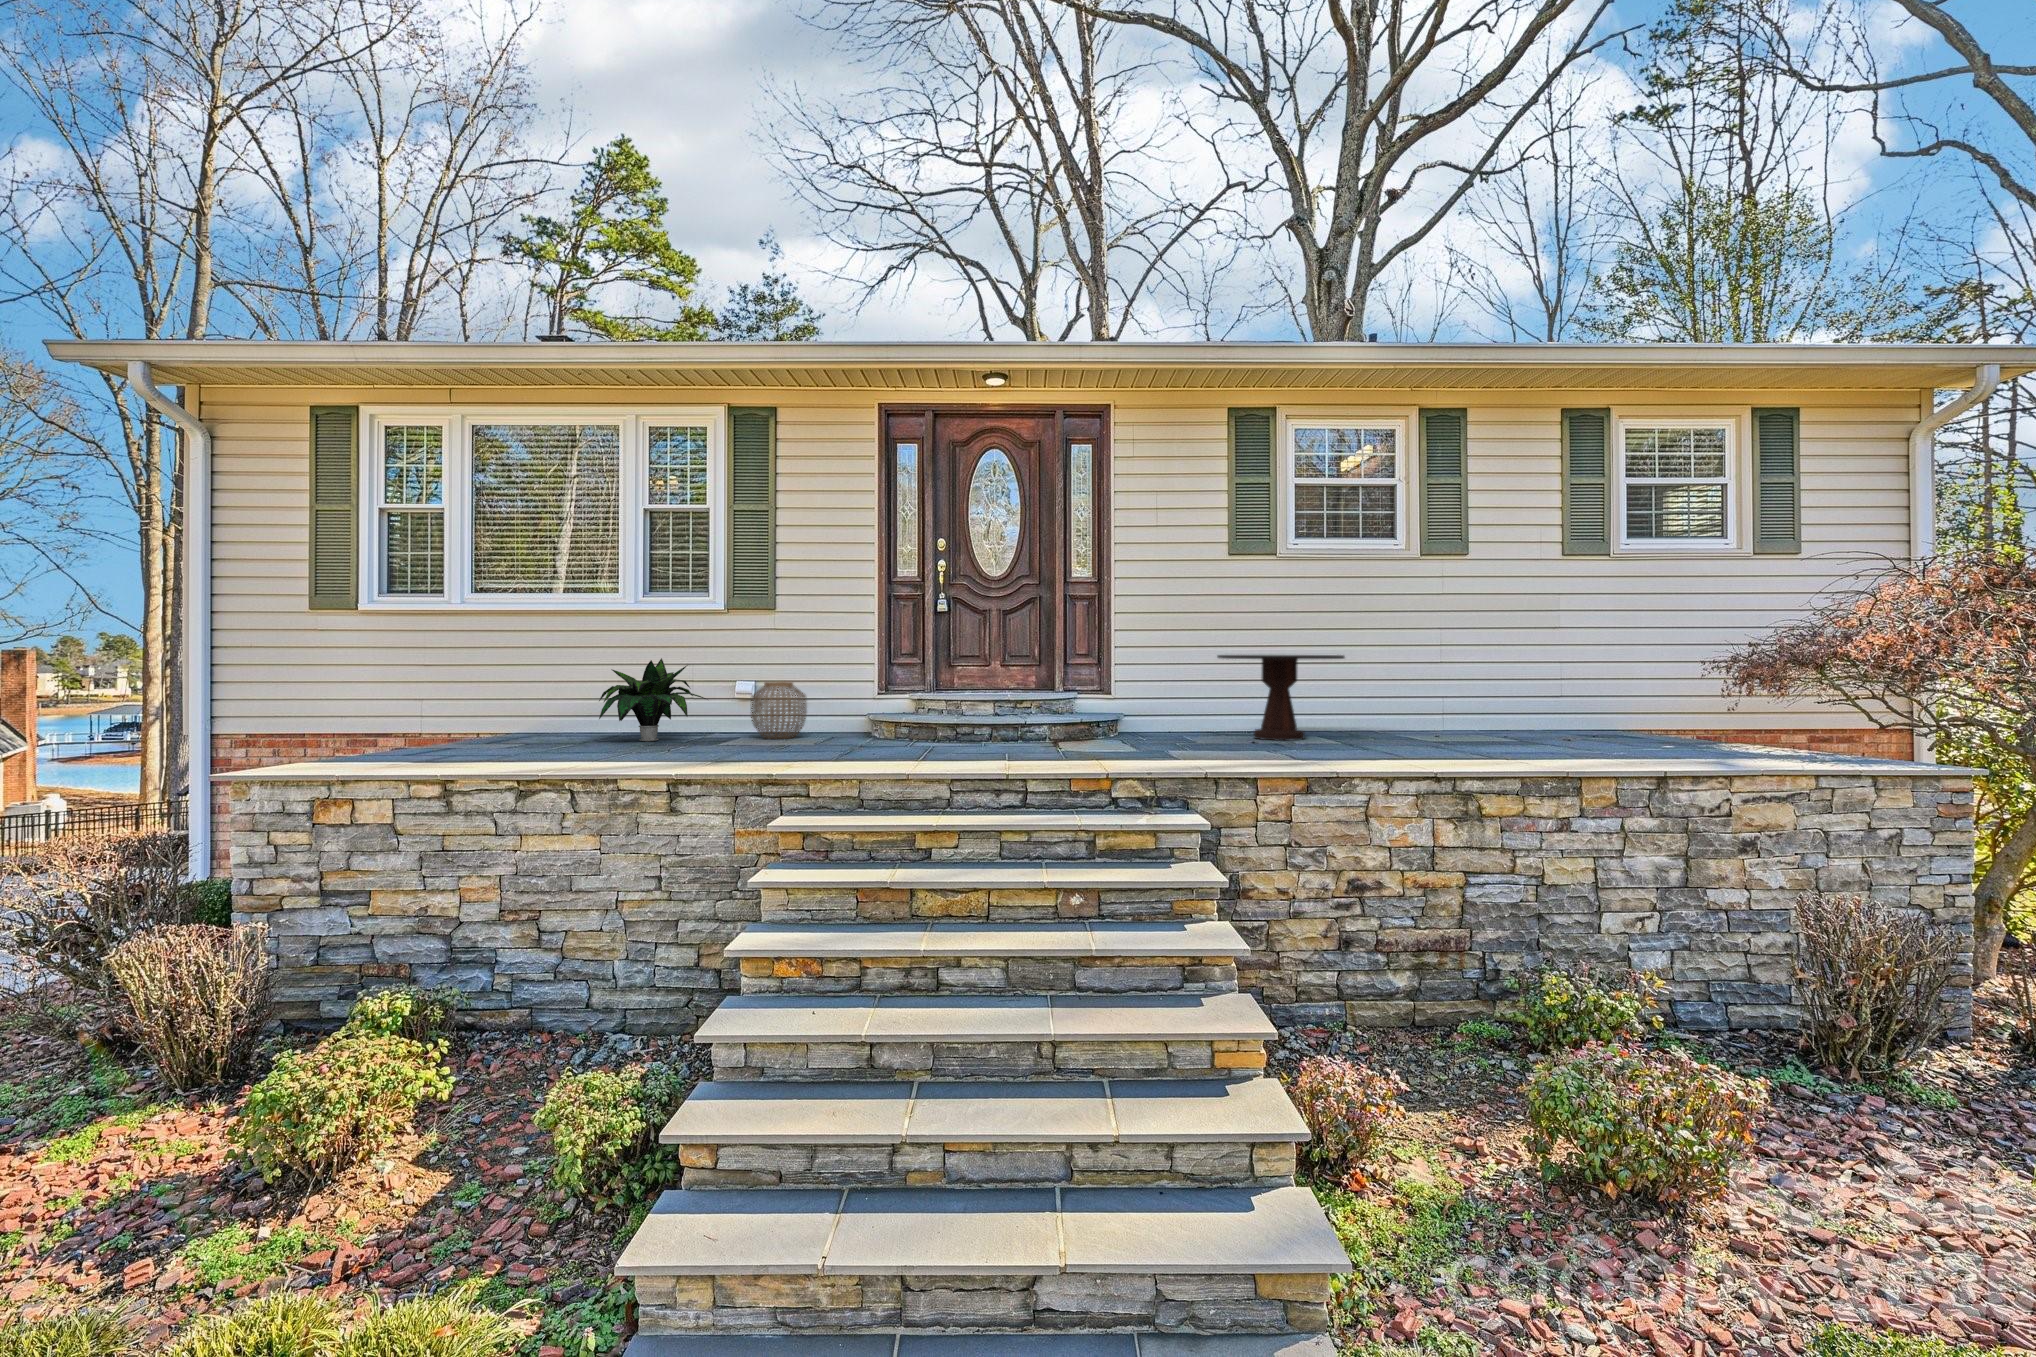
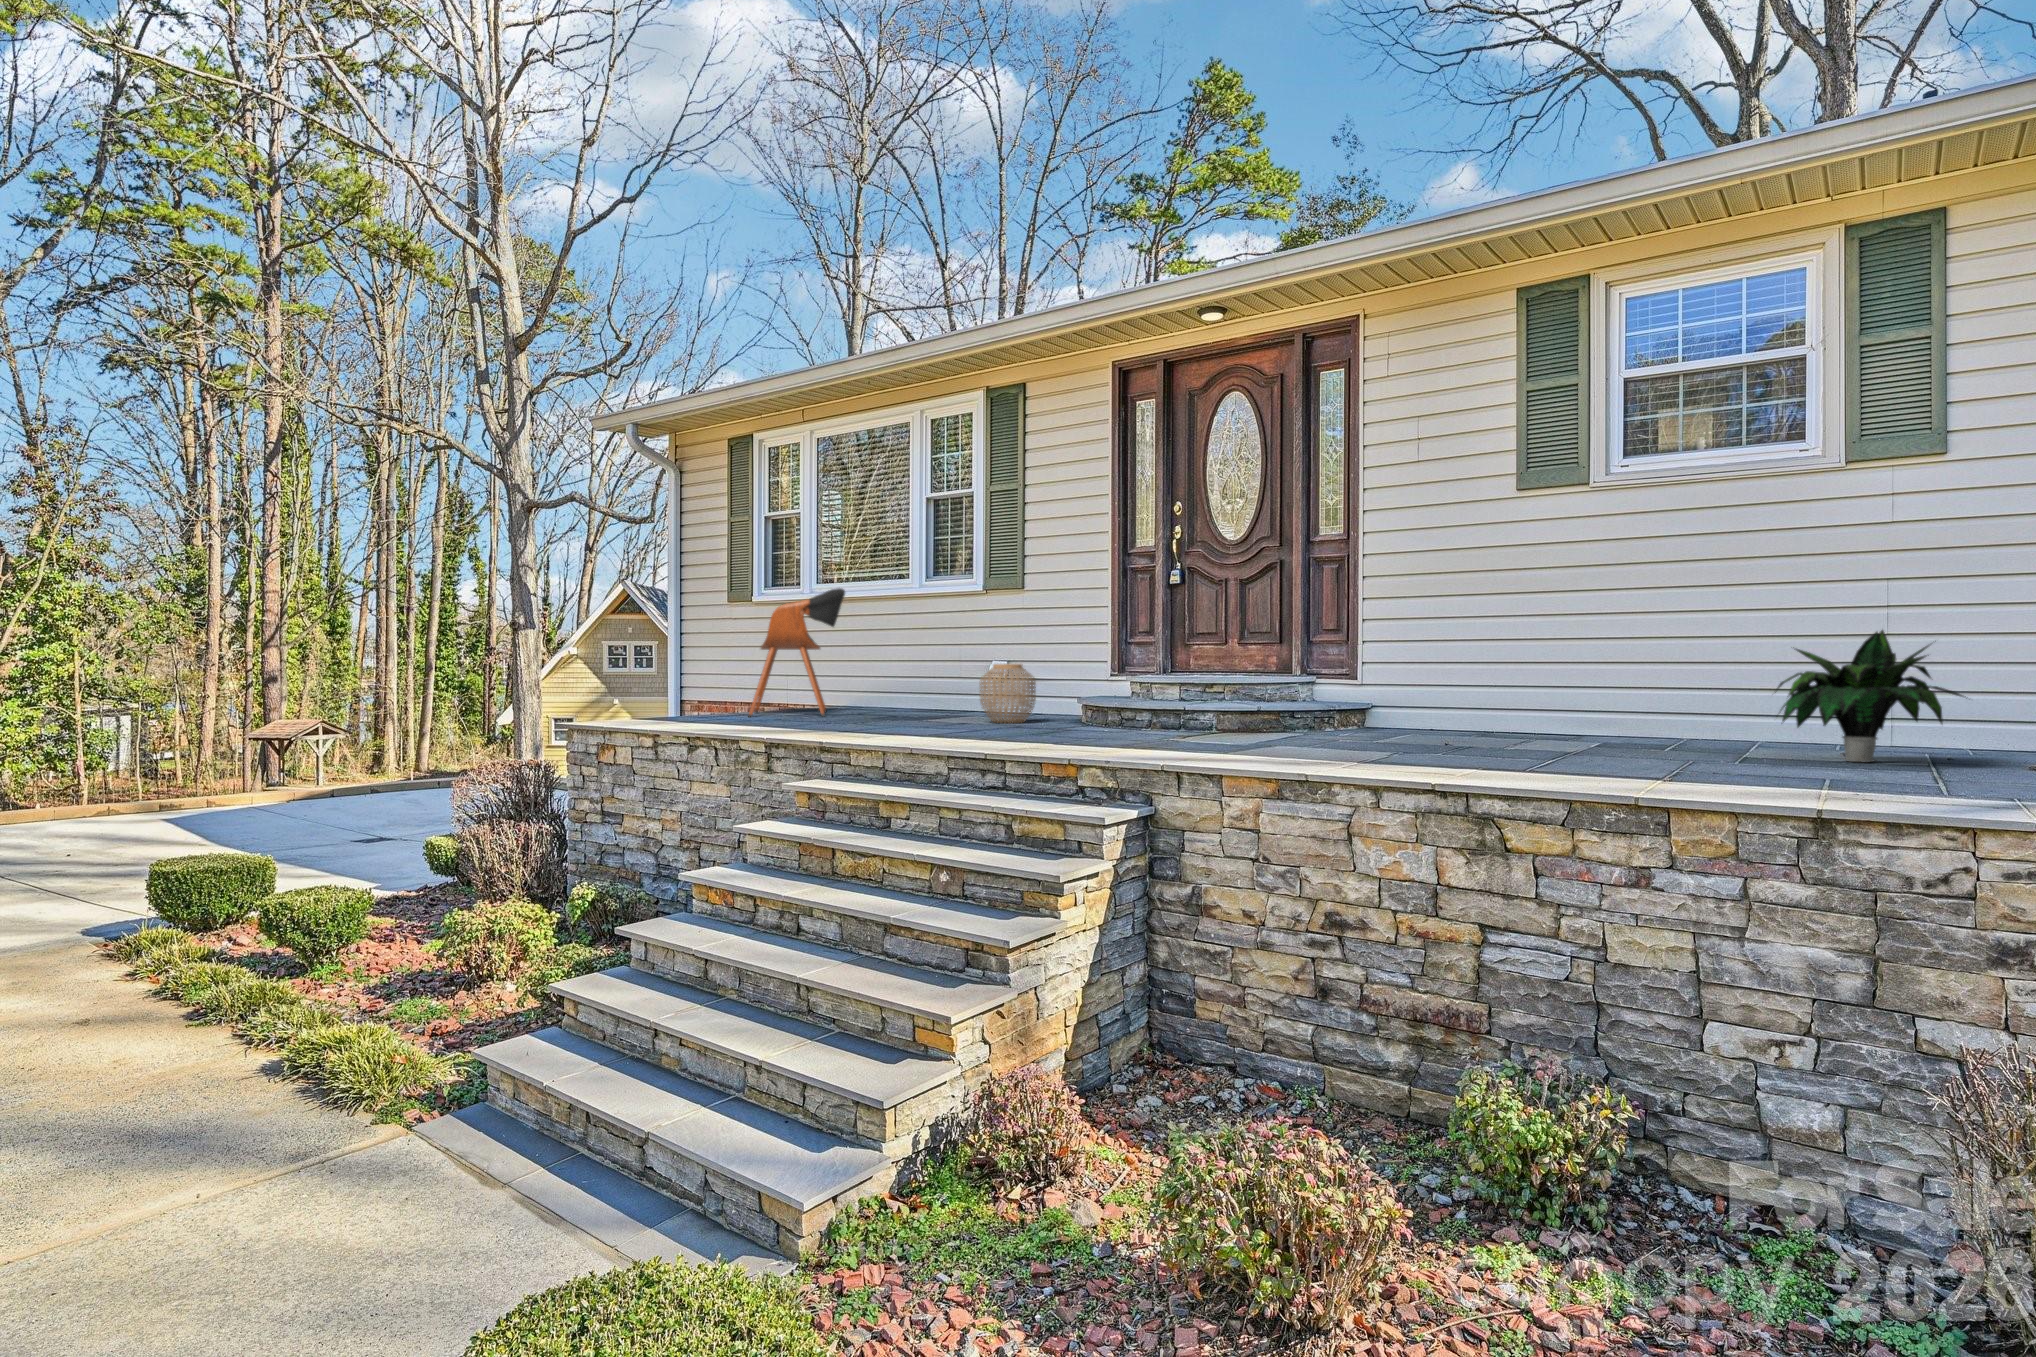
chair: none [419,602,549,749] -> present [748,588,845,717]
side table: present [1217,655,1345,741] -> none [1446,630,1634,751]
potted plant: present [599,658,706,742] -> present [1775,630,1967,763]

